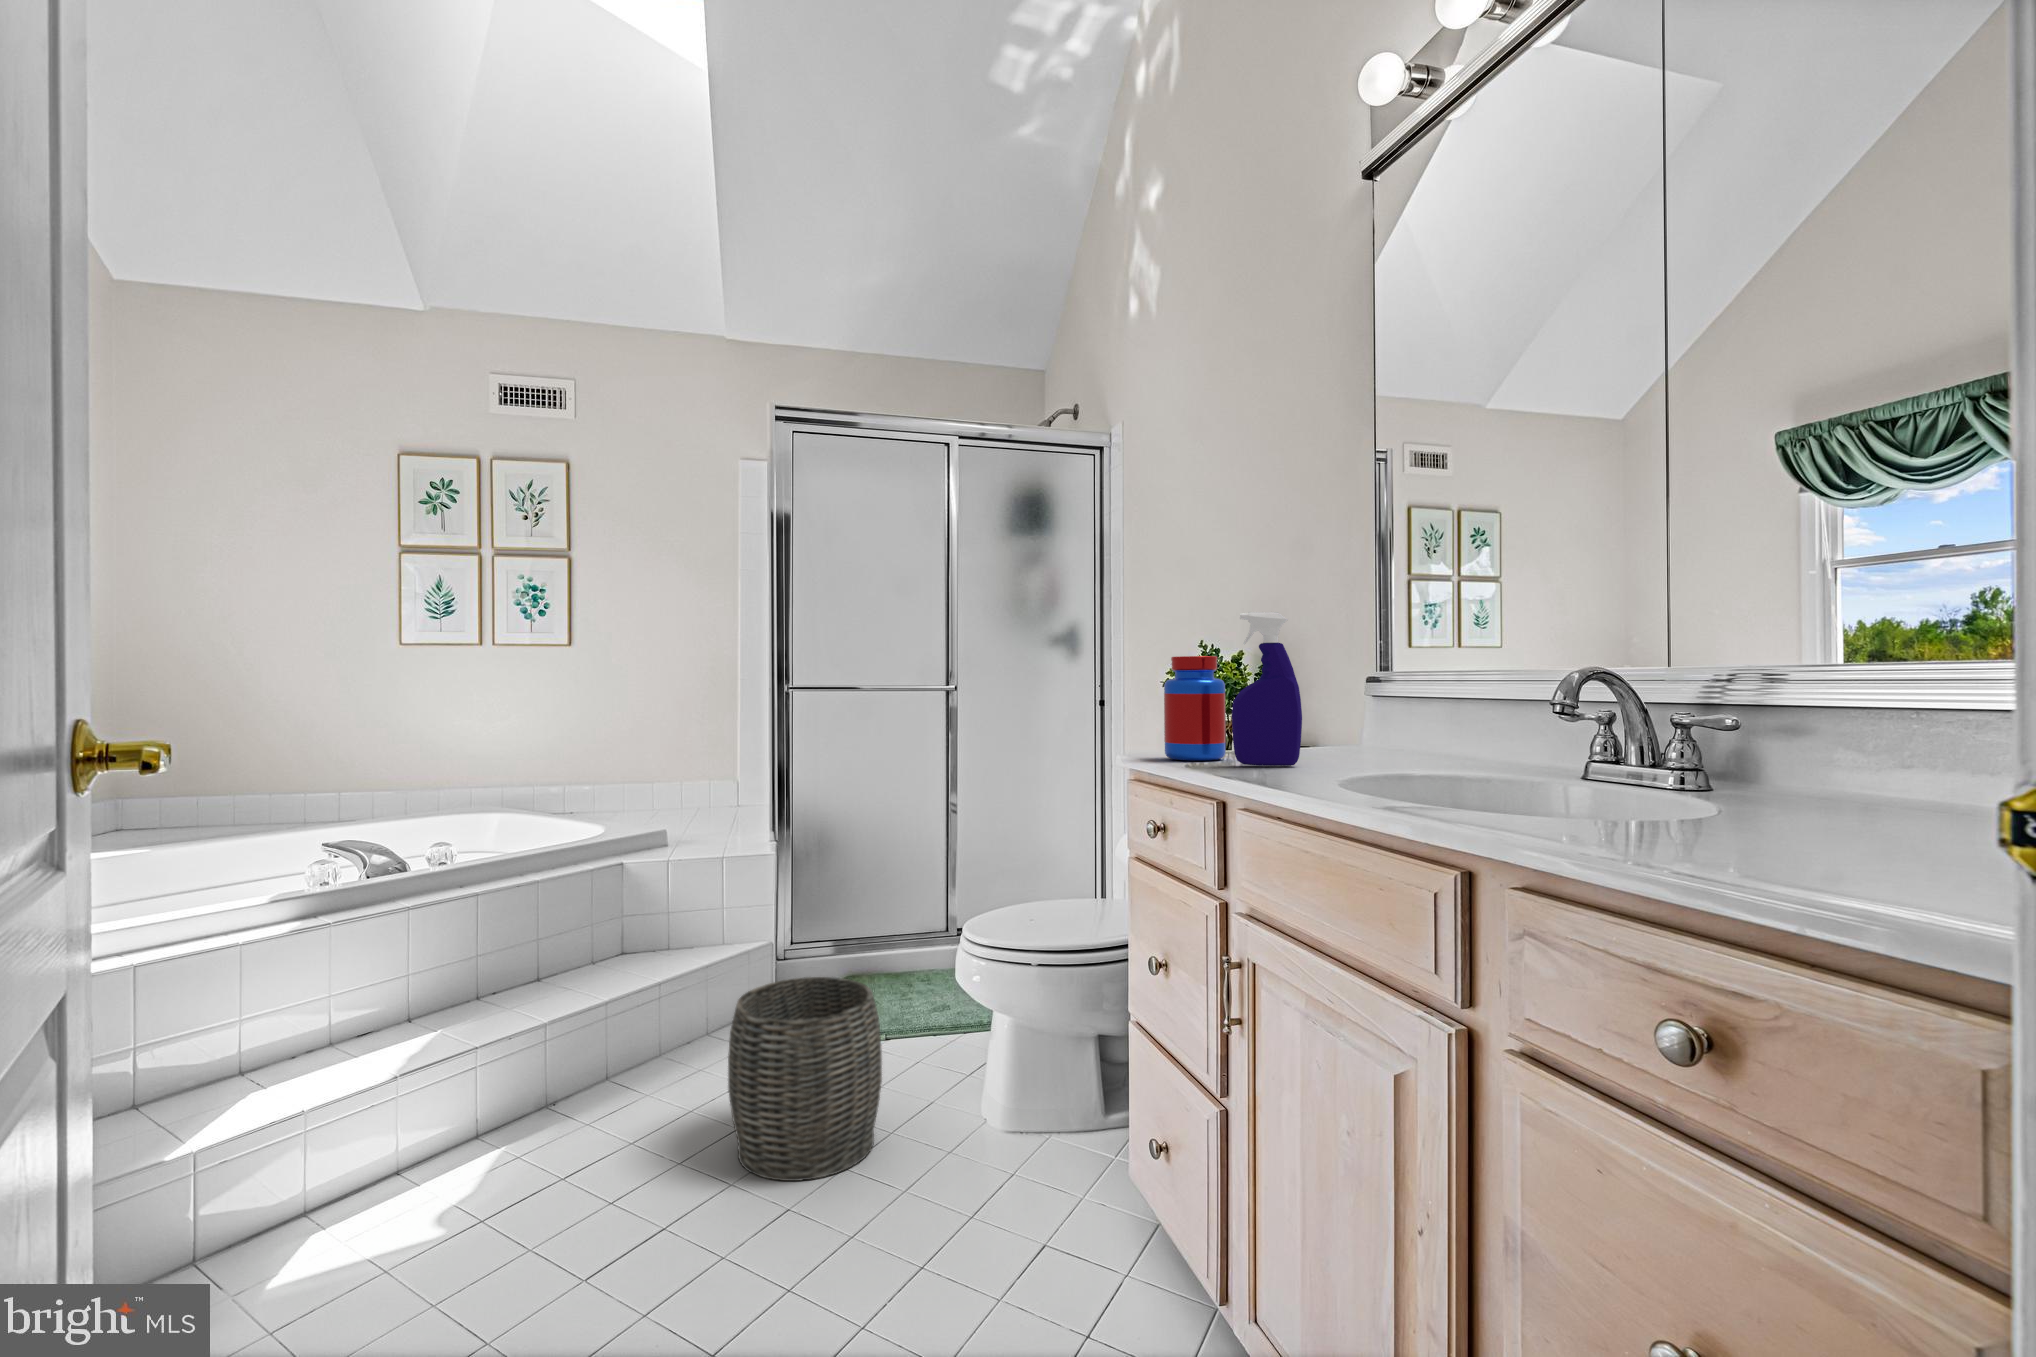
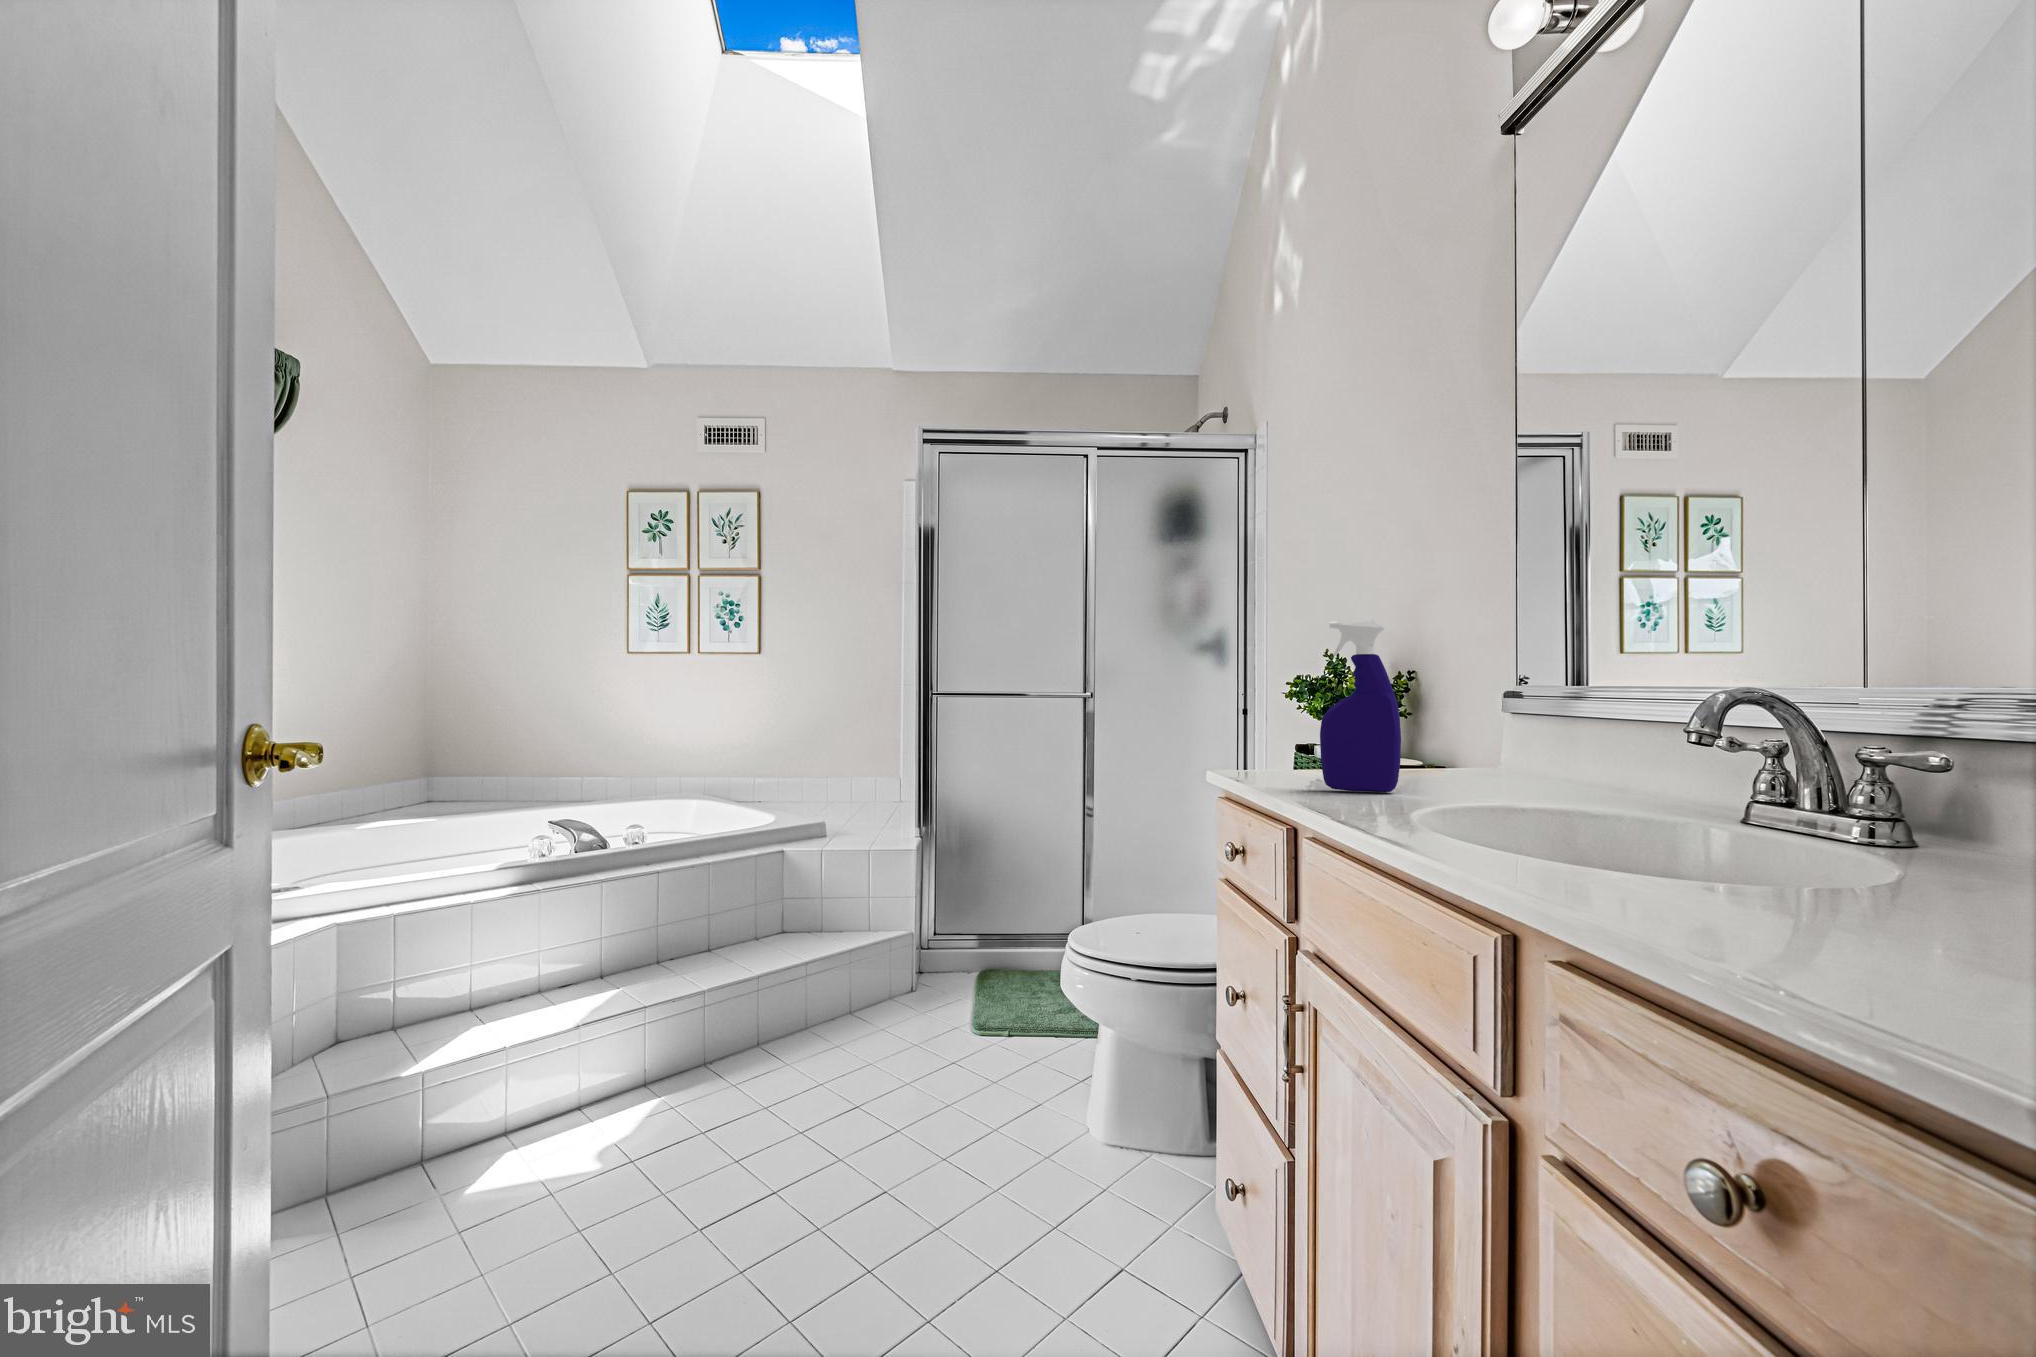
jar: present [1164,656,1226,761] -> none [1257,669,1325,782]
woven basket: present [728,977,882,1181] -> none [840,980,988,1182]

